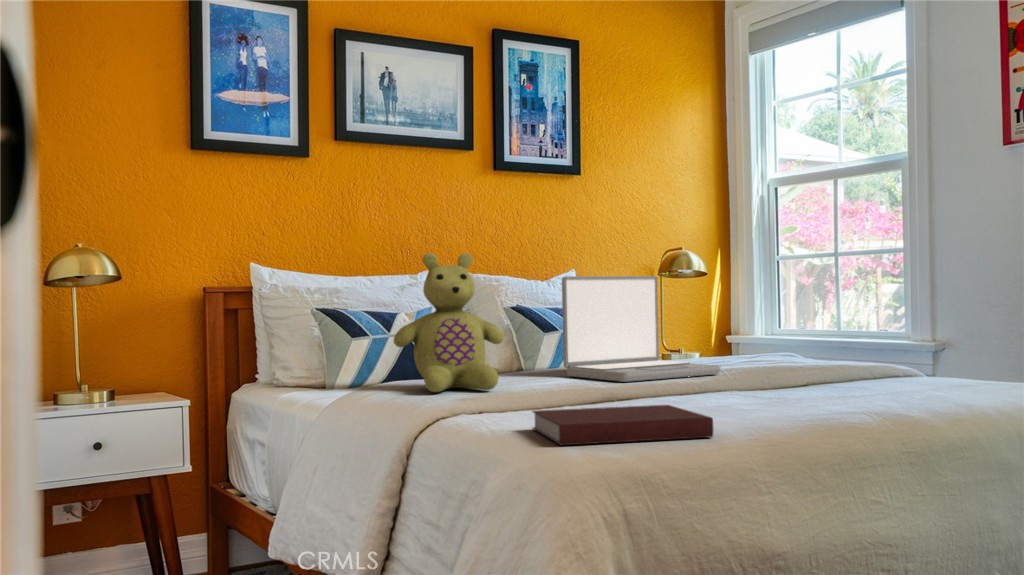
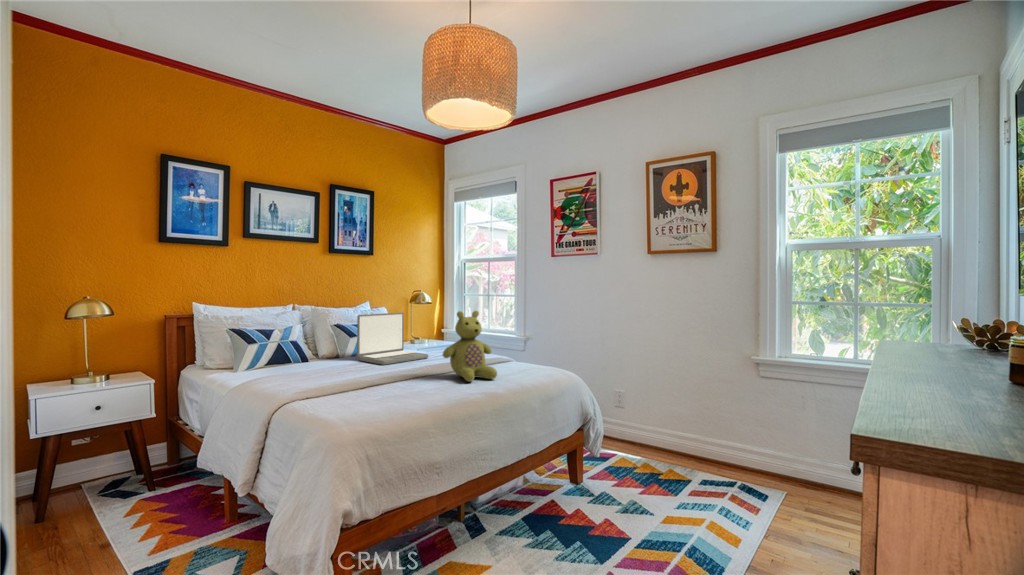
stuffed bear: present [394,253,503,392] -> present [443,311,497,382]
notebook: present [533,405,713,445] -> none [330,388,403,413]

